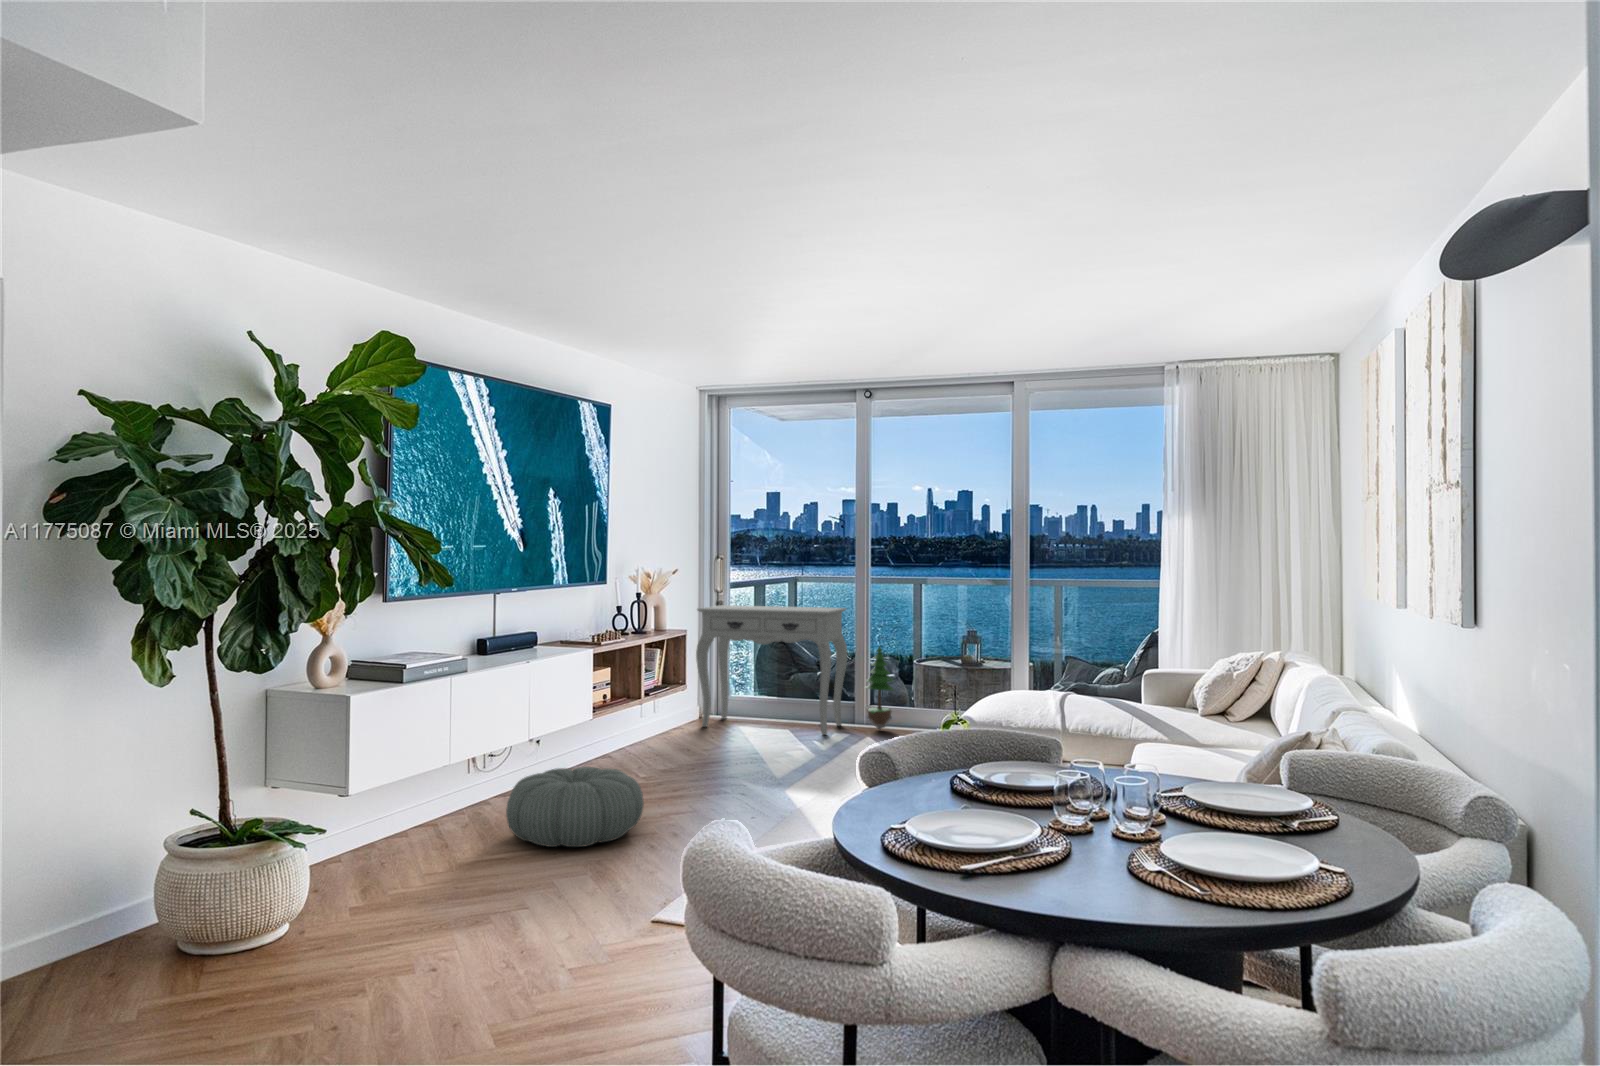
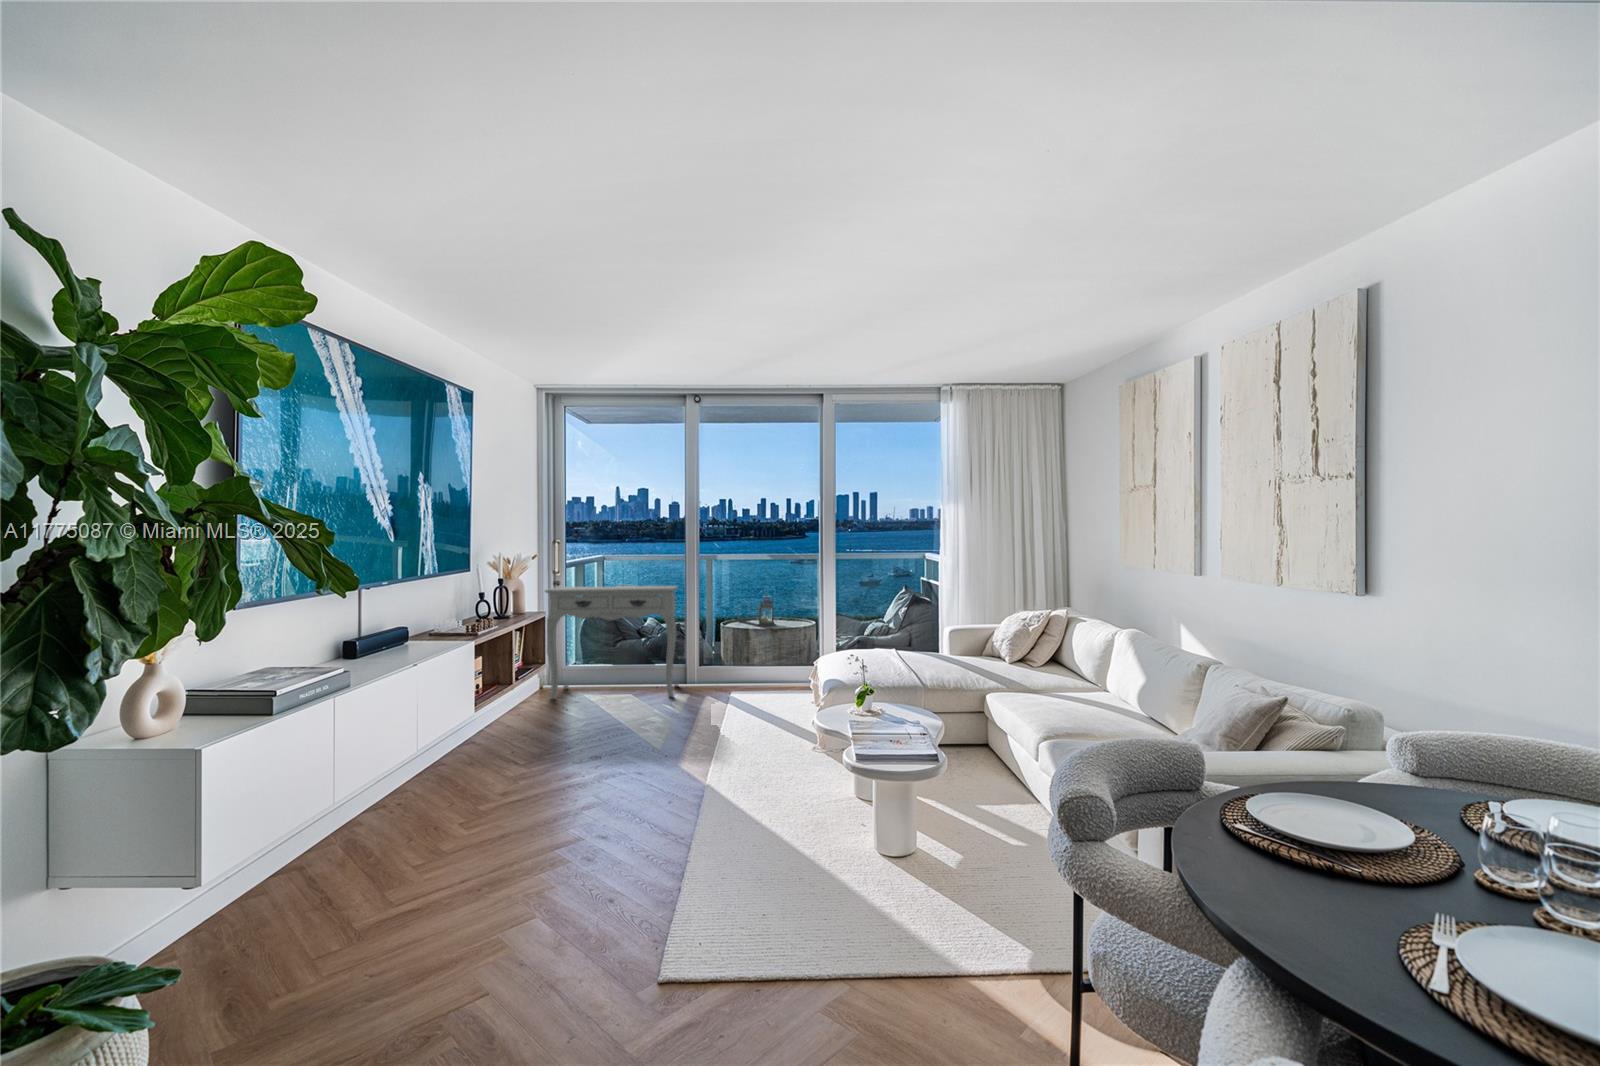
potted tree: present [866,646,893,730] -> none [700,614,727,688]
pouf: present [506,766,644,847] -> none [408,774,570,881]

